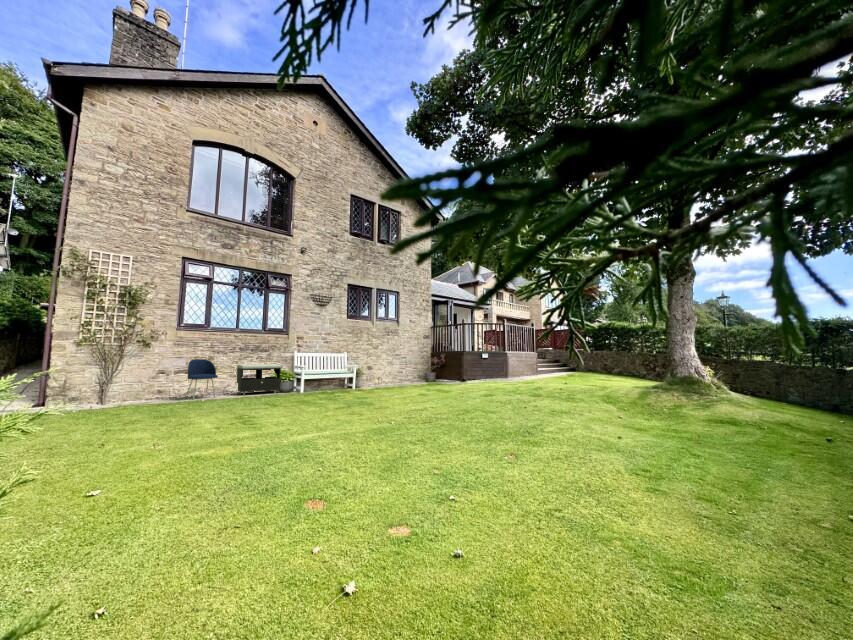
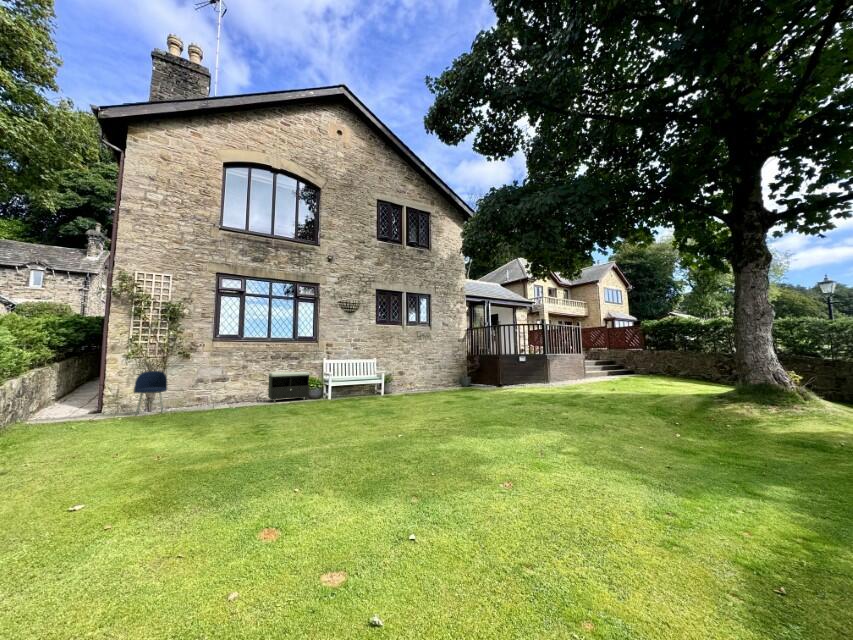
chair: present [187,359,218,400] -> present [134,371,167,414]

